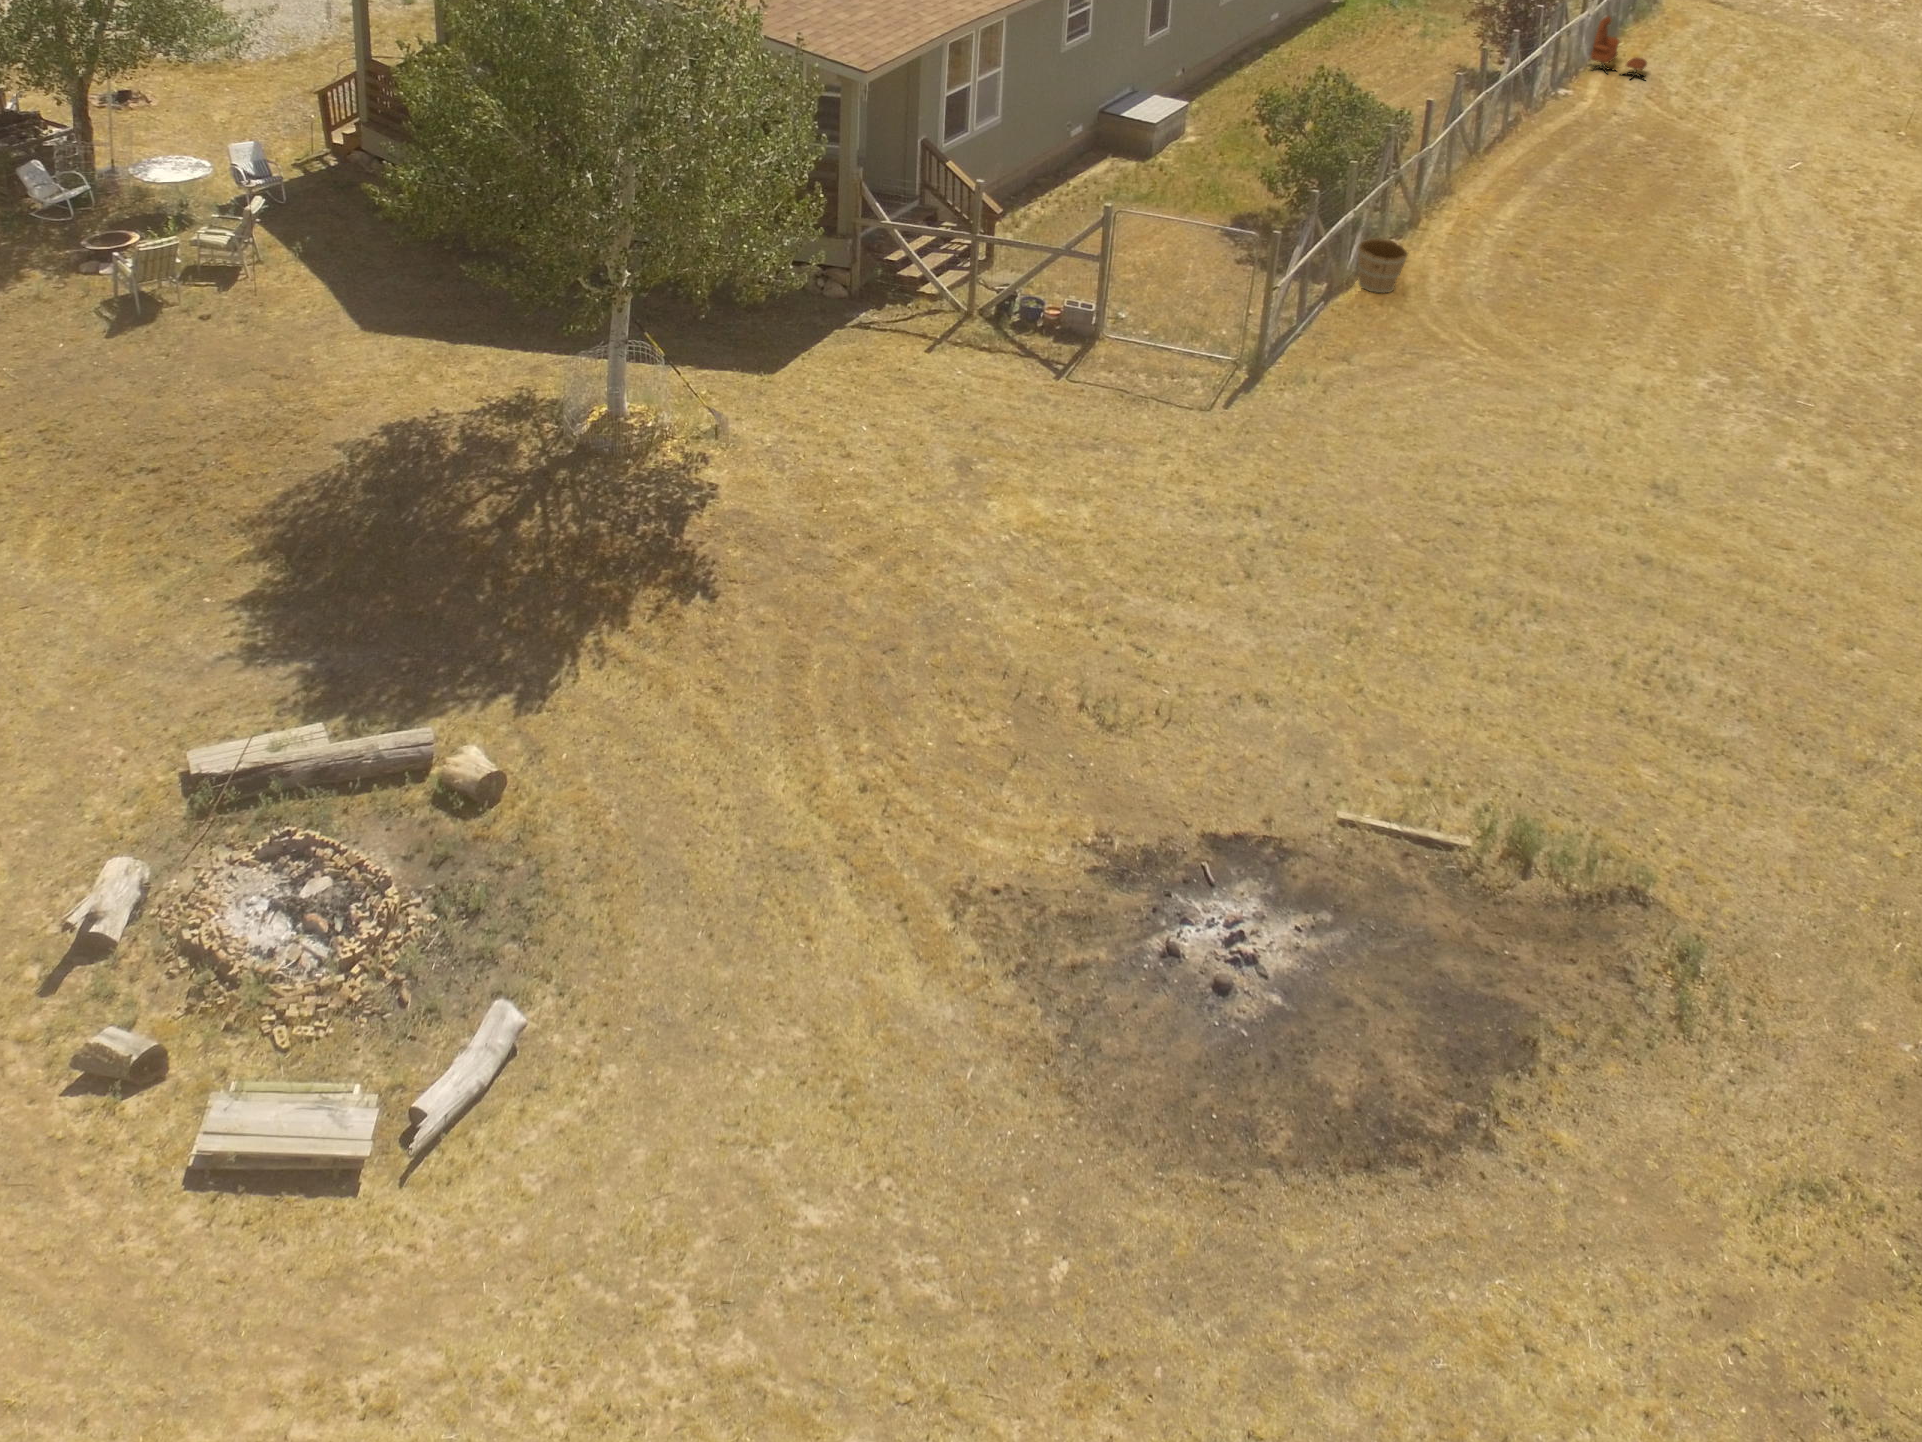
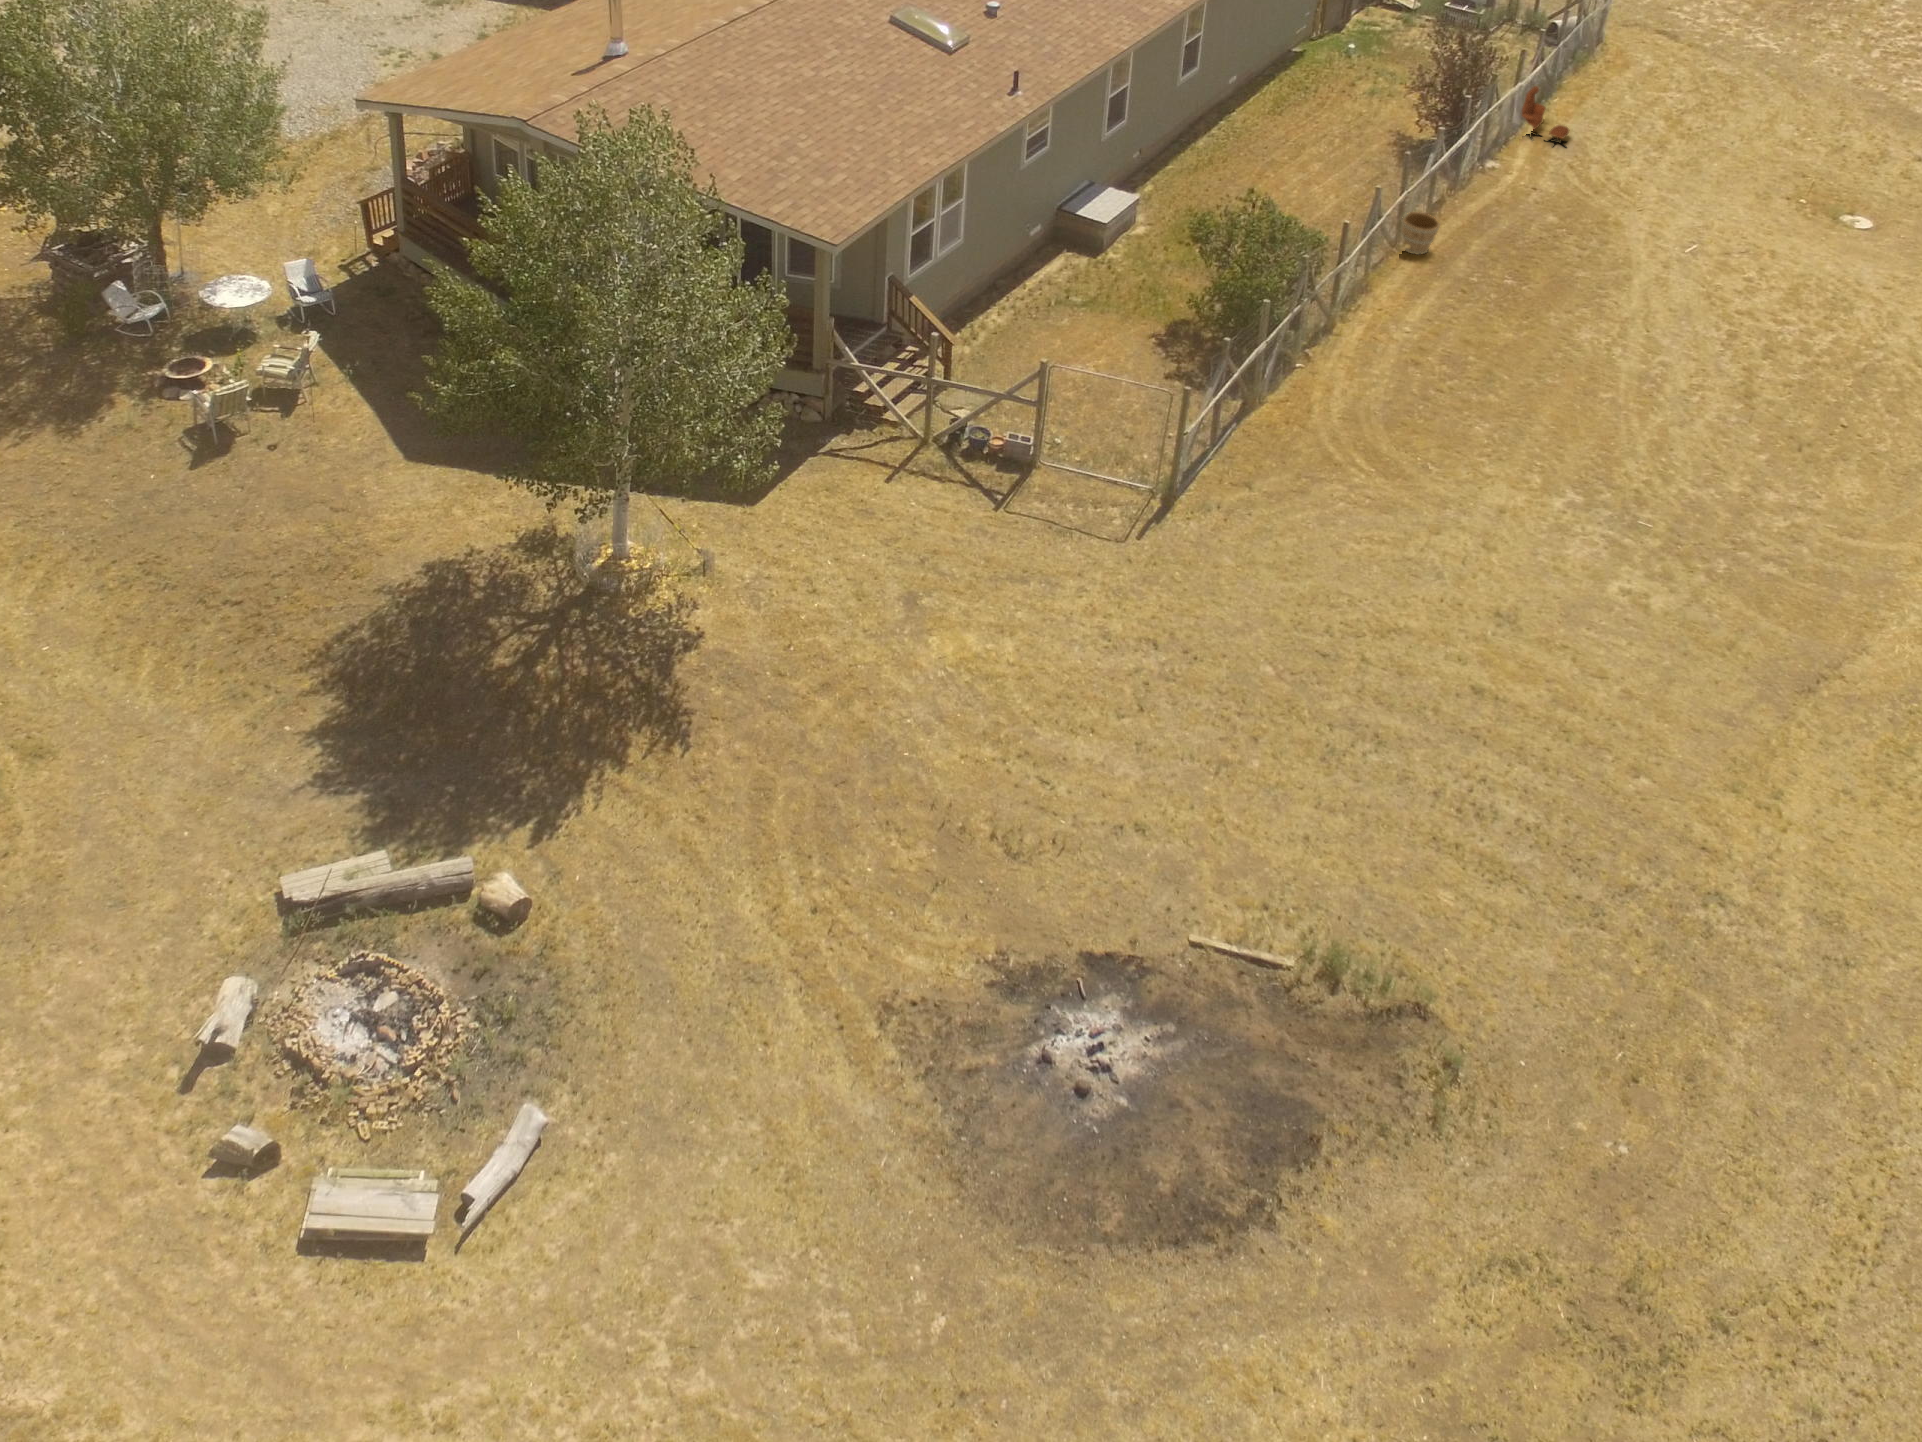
wooden bucket: present [1358,239,1408,293] -> present [1402,212,1440,255]

